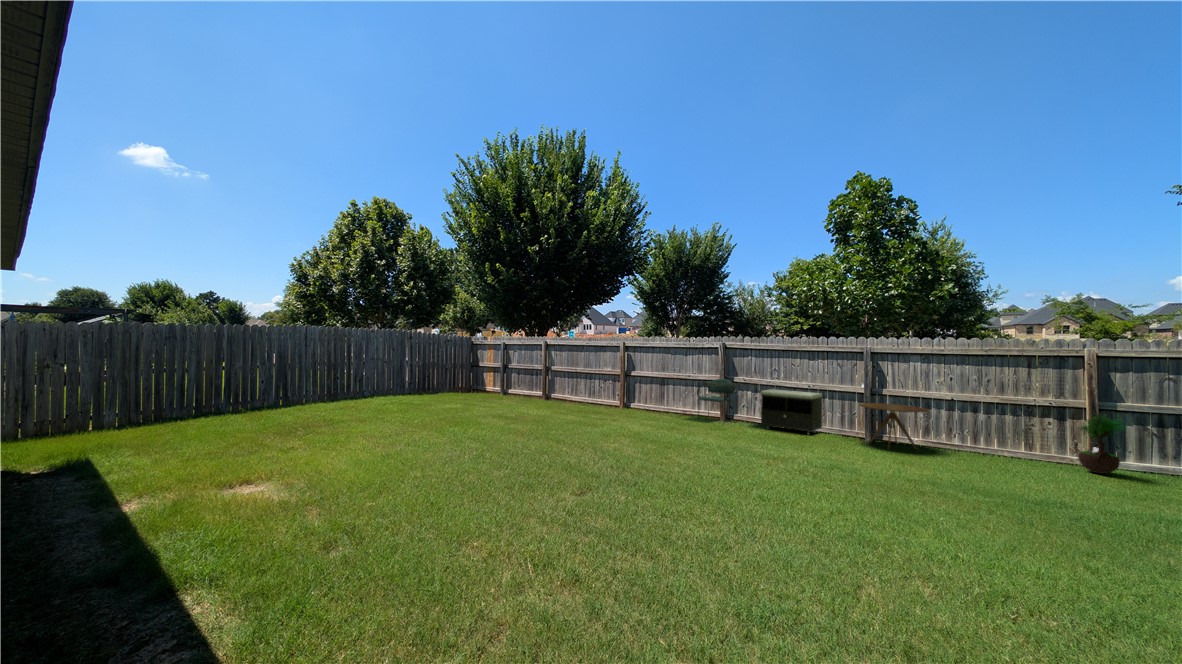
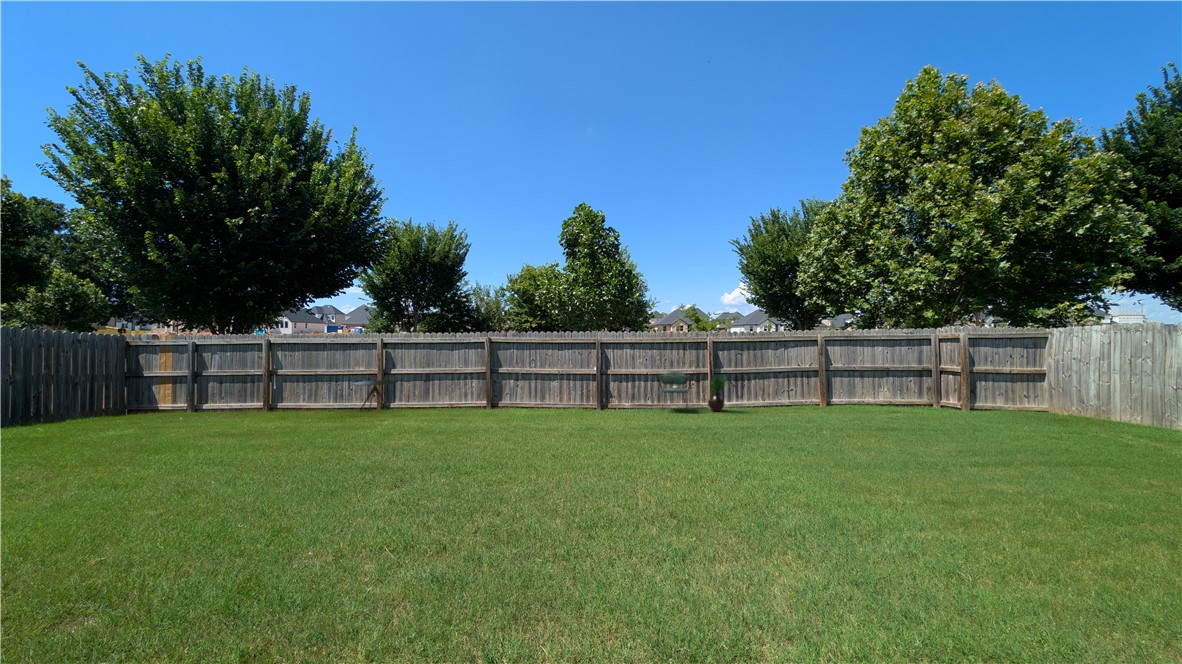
chair: present [697,379,735,421] -> present [659,371,691,410]
storage bench: present [761,389,822,435] -> none [525,377,569,411]
round table: present [859,403,929,450] -> present [353,380,397,411]

